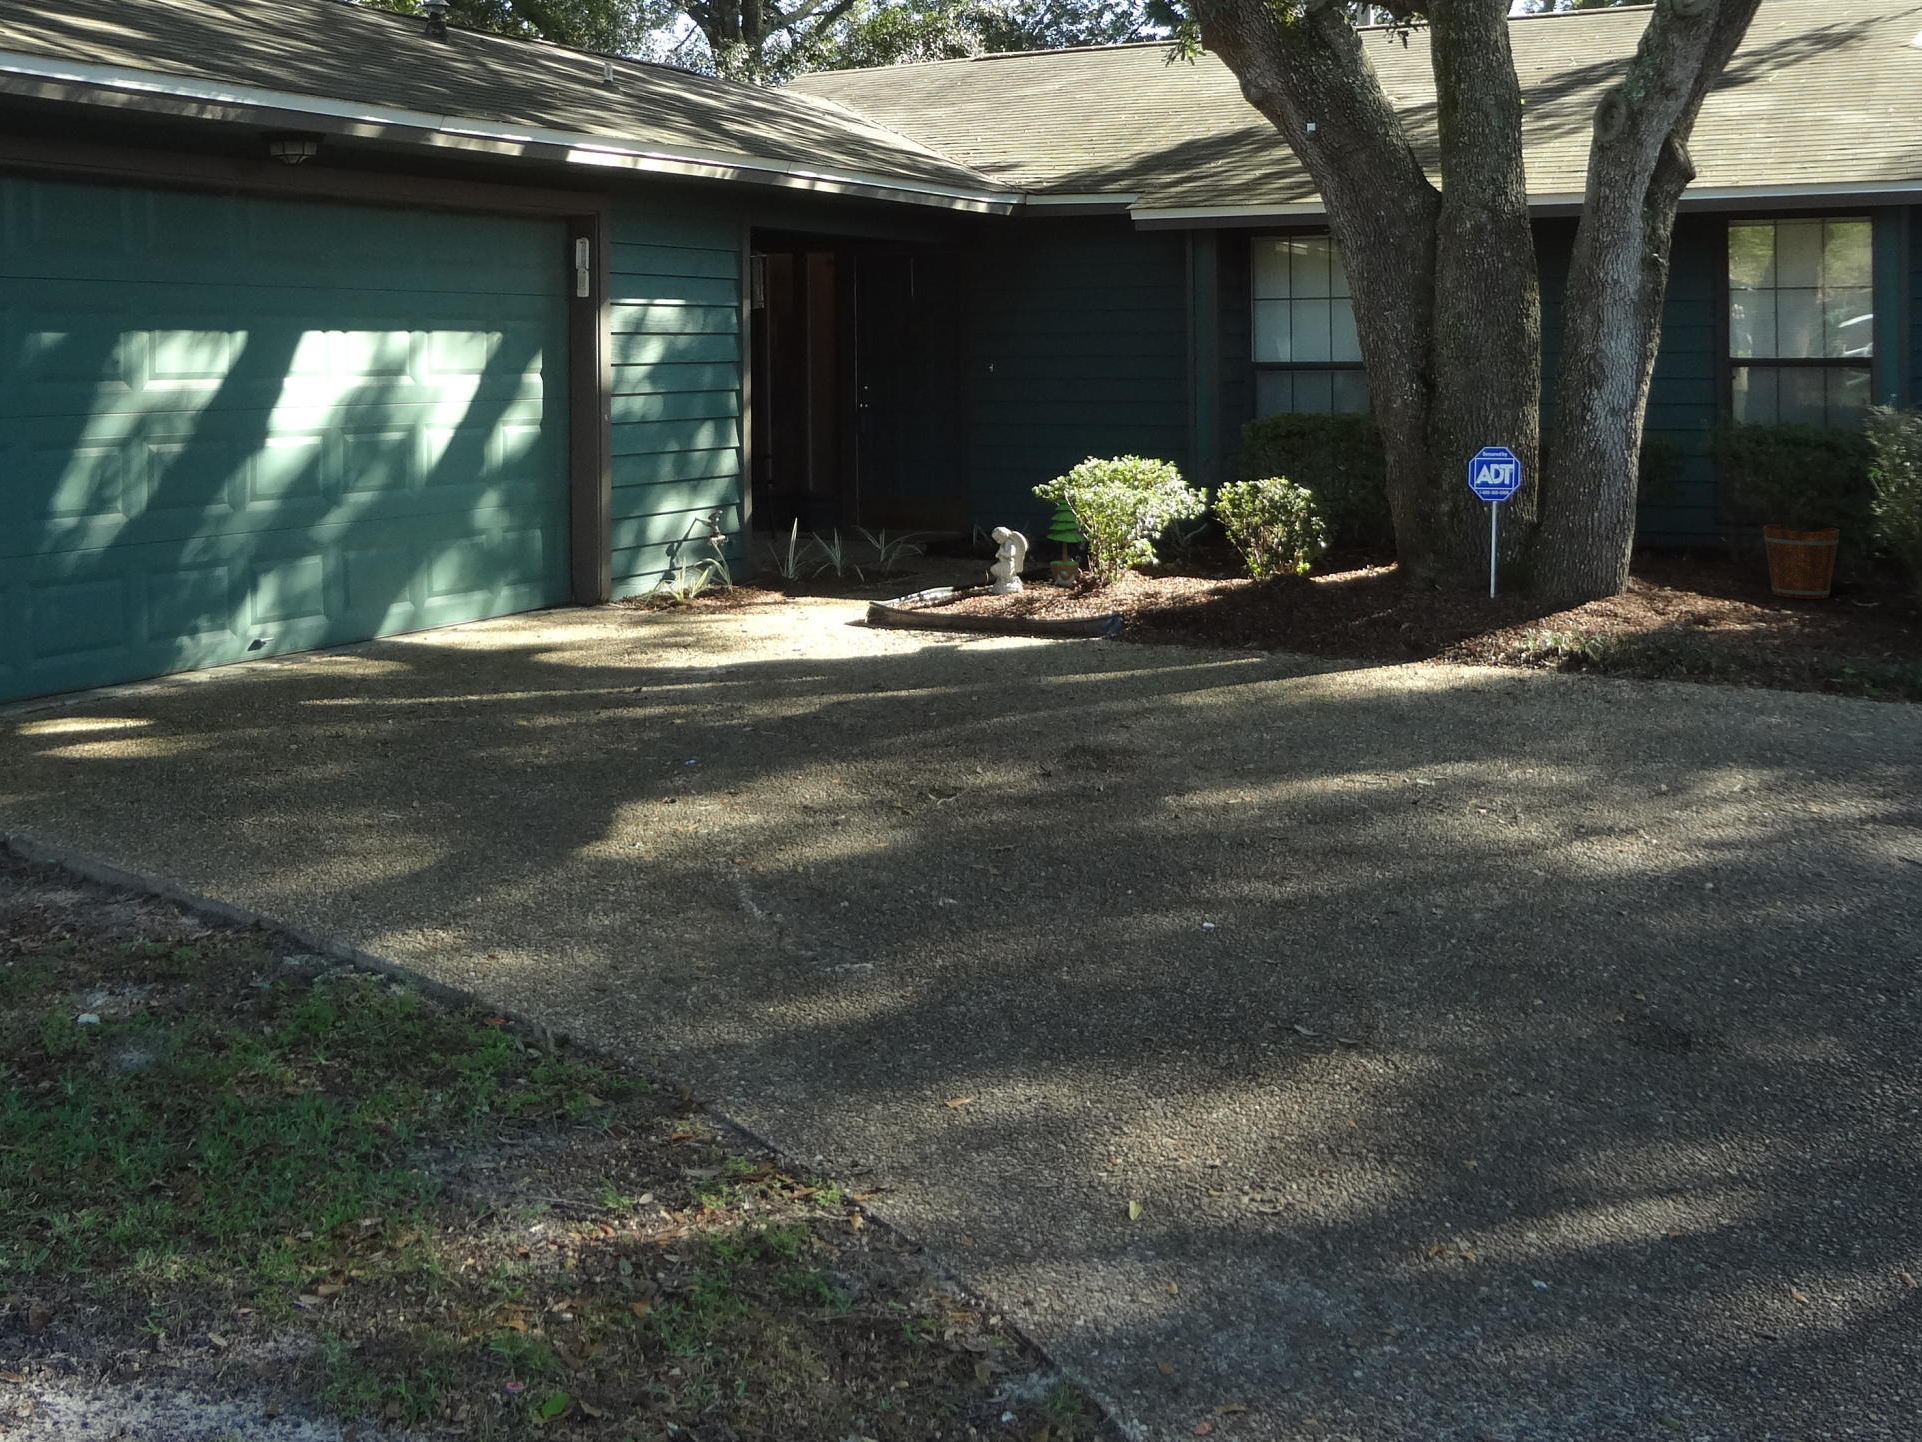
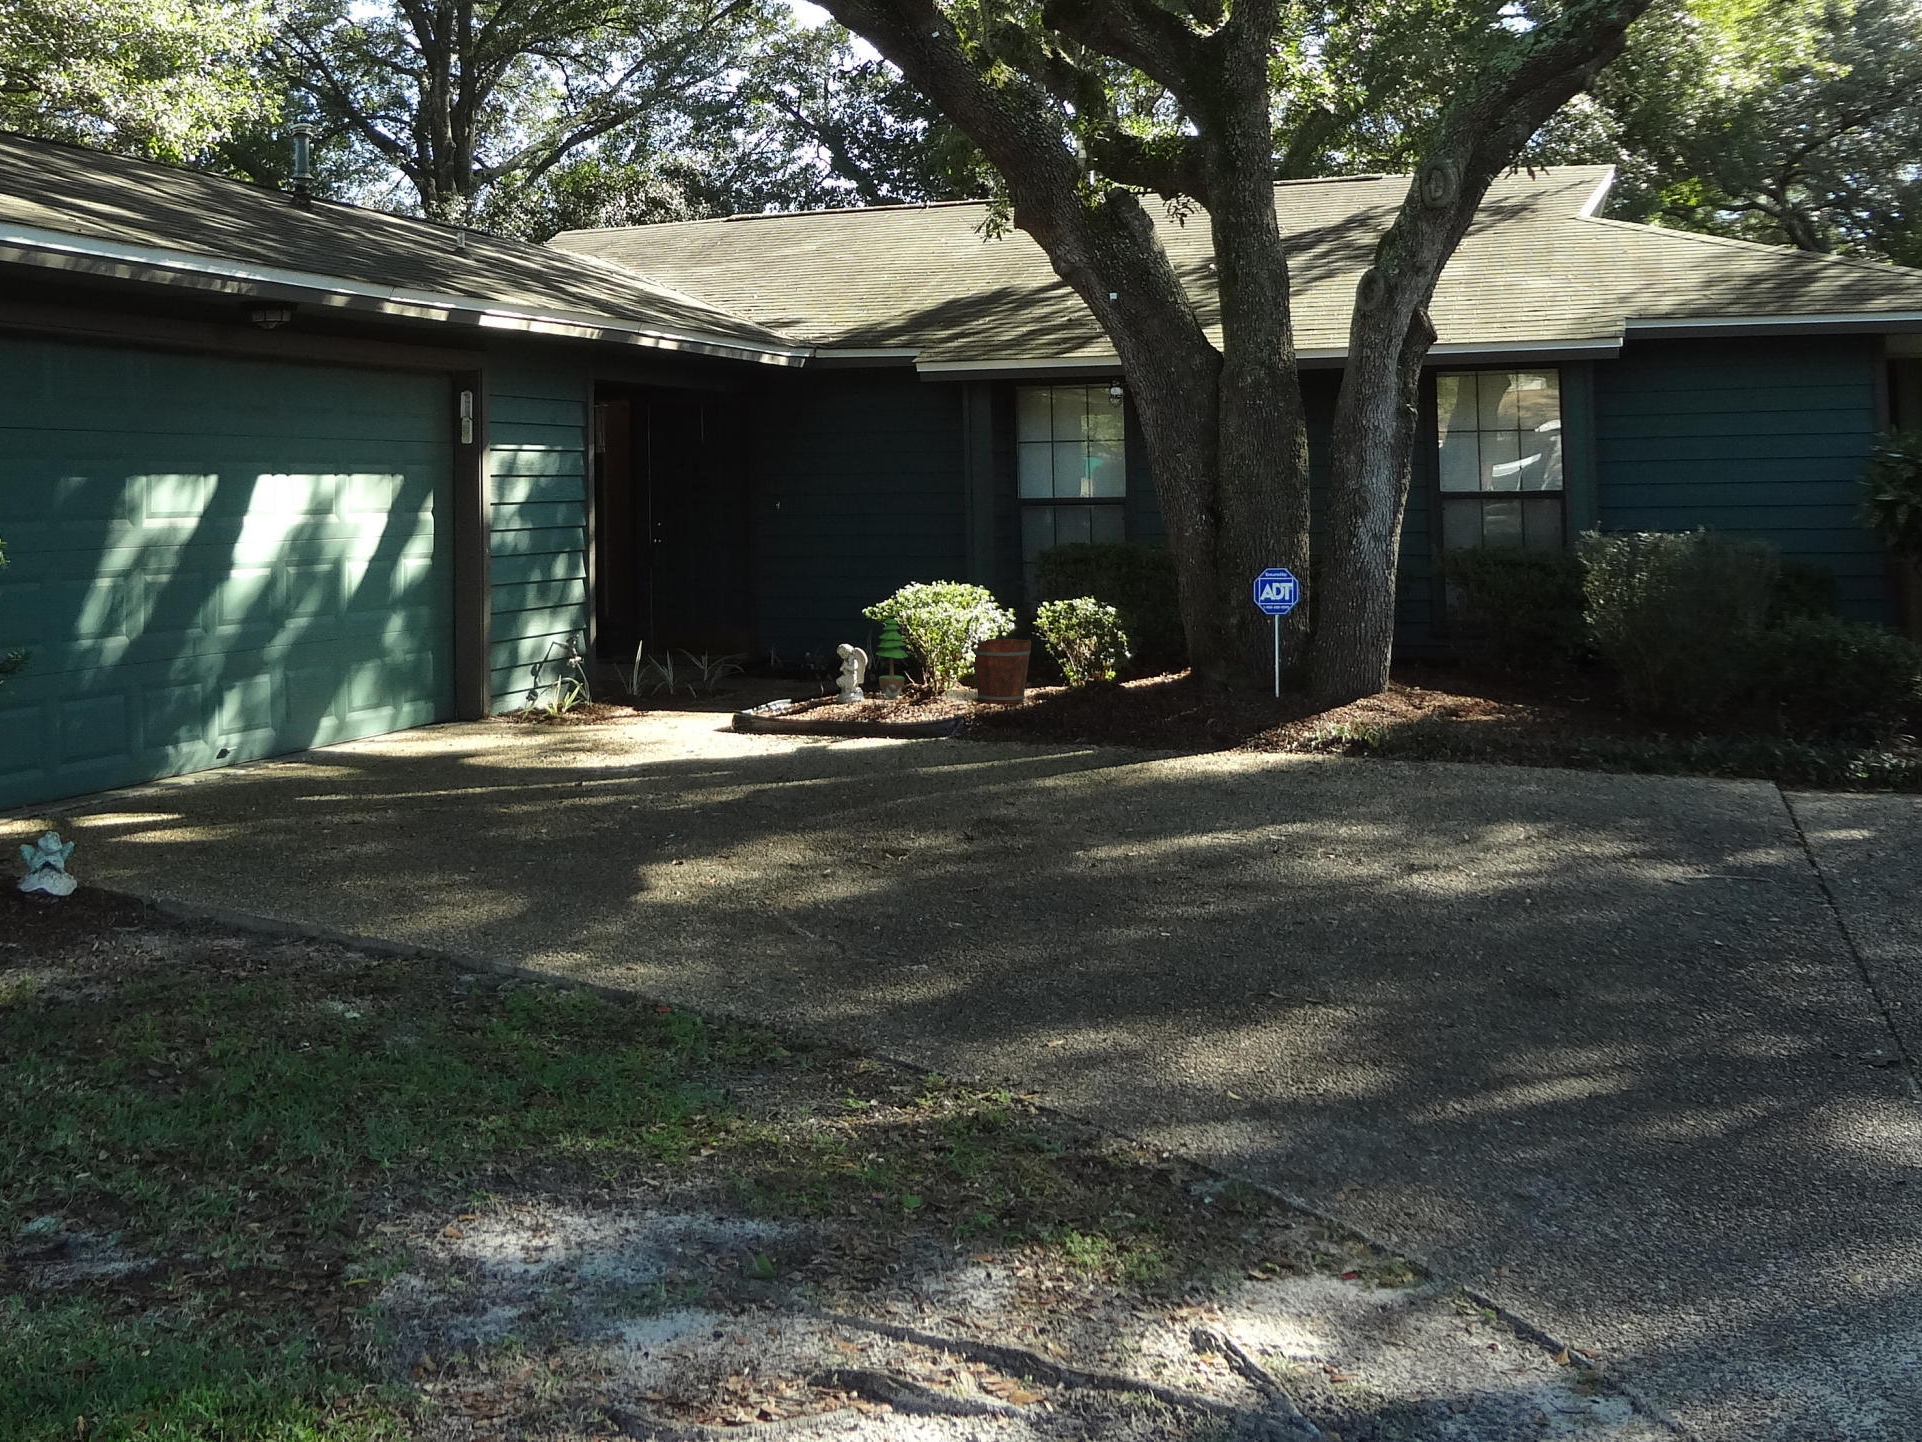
bucket: present [1763,525,1840,599] -> present [973,639,1031,704]

